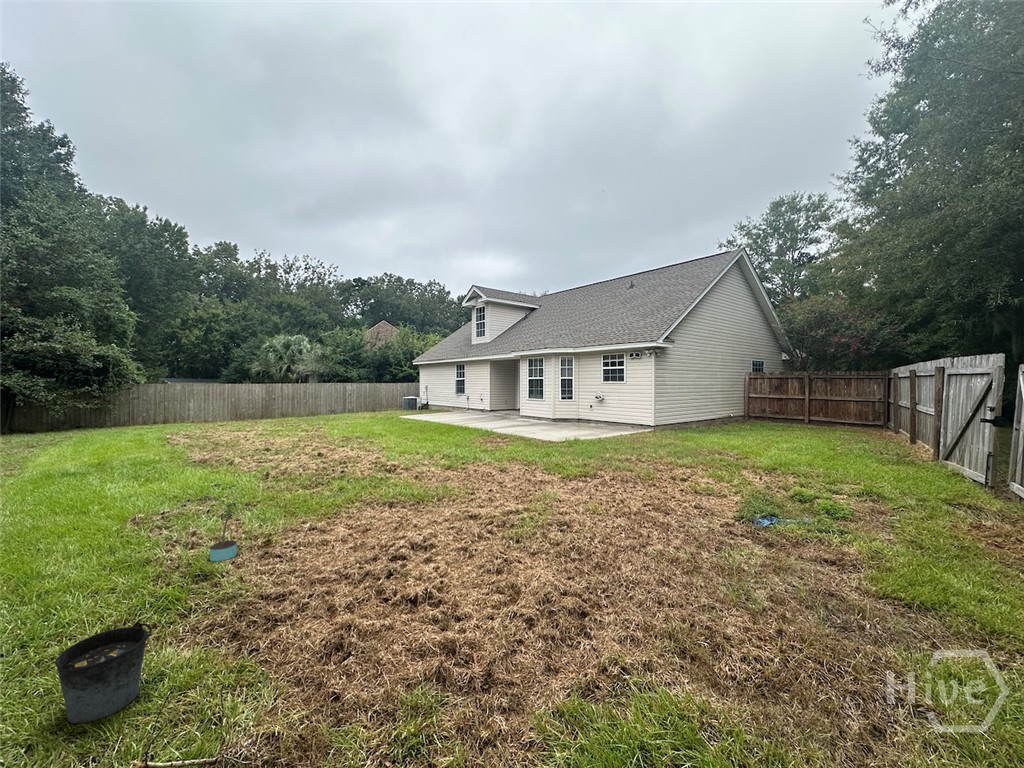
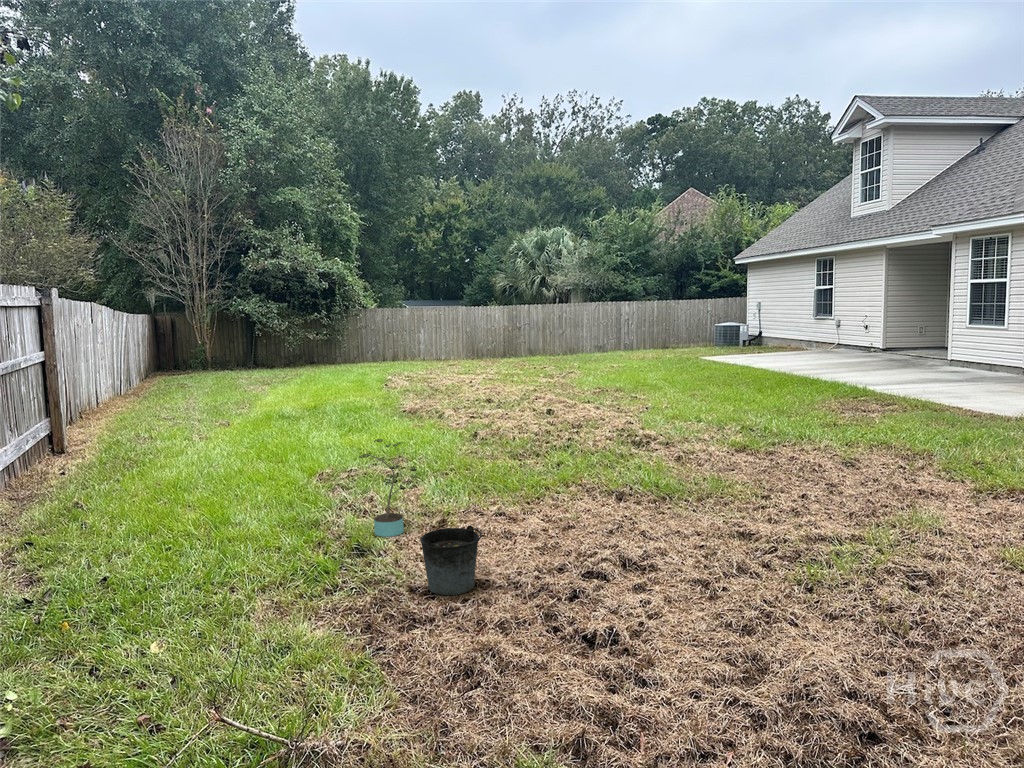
bucket: present [55,622,152,723] -> present [420,526,482,595]

